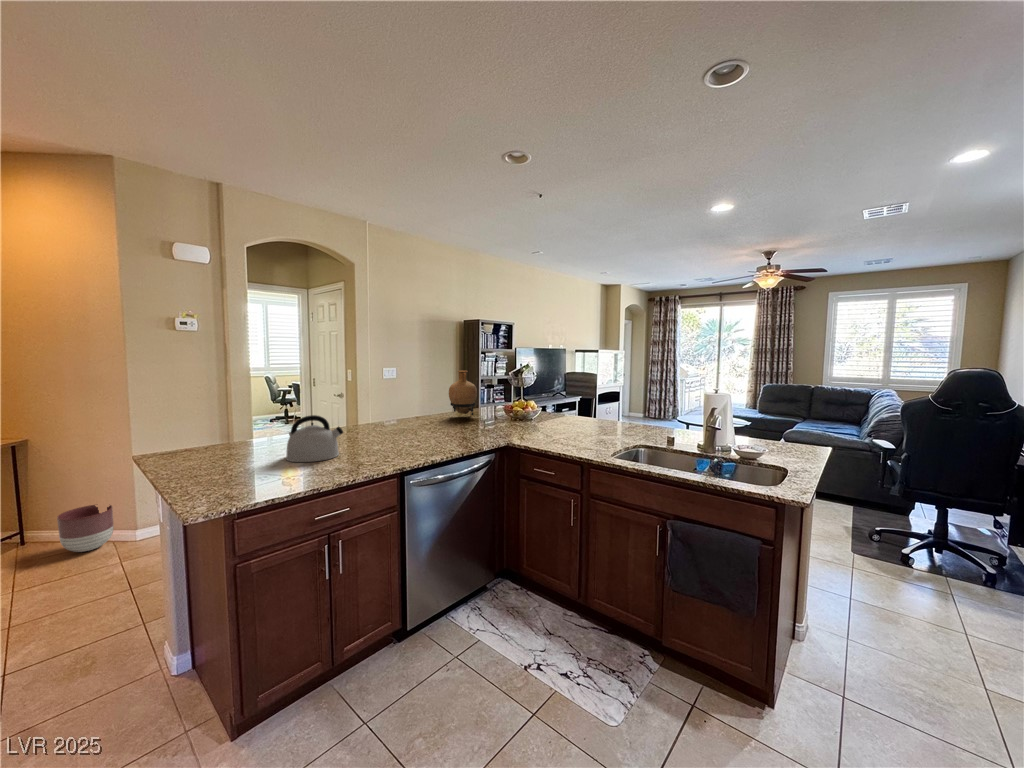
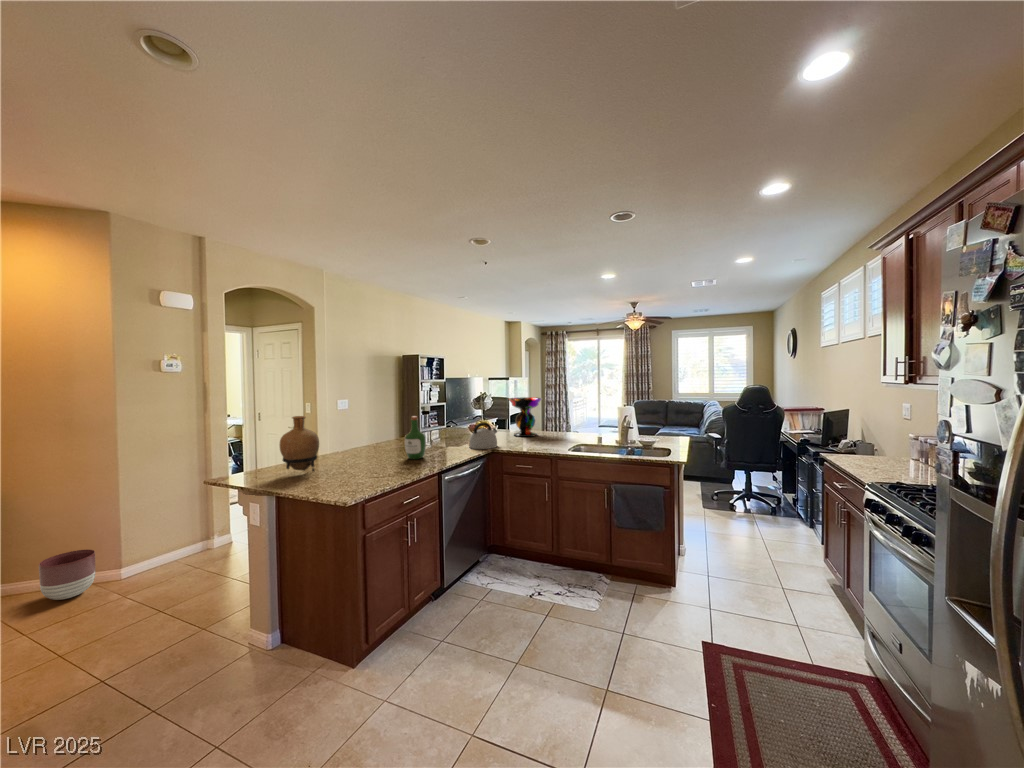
vase: present [449,371,477,415] -> present [280,416,319,471]
decorative bowl: none [550,372,598,426] -> present [509,397,542,437]
wine bottle: none [375,390,405,448] -> present [405,416,426,459]
kettle: present [286,415,343,462] -> present [470,423,497,449]

